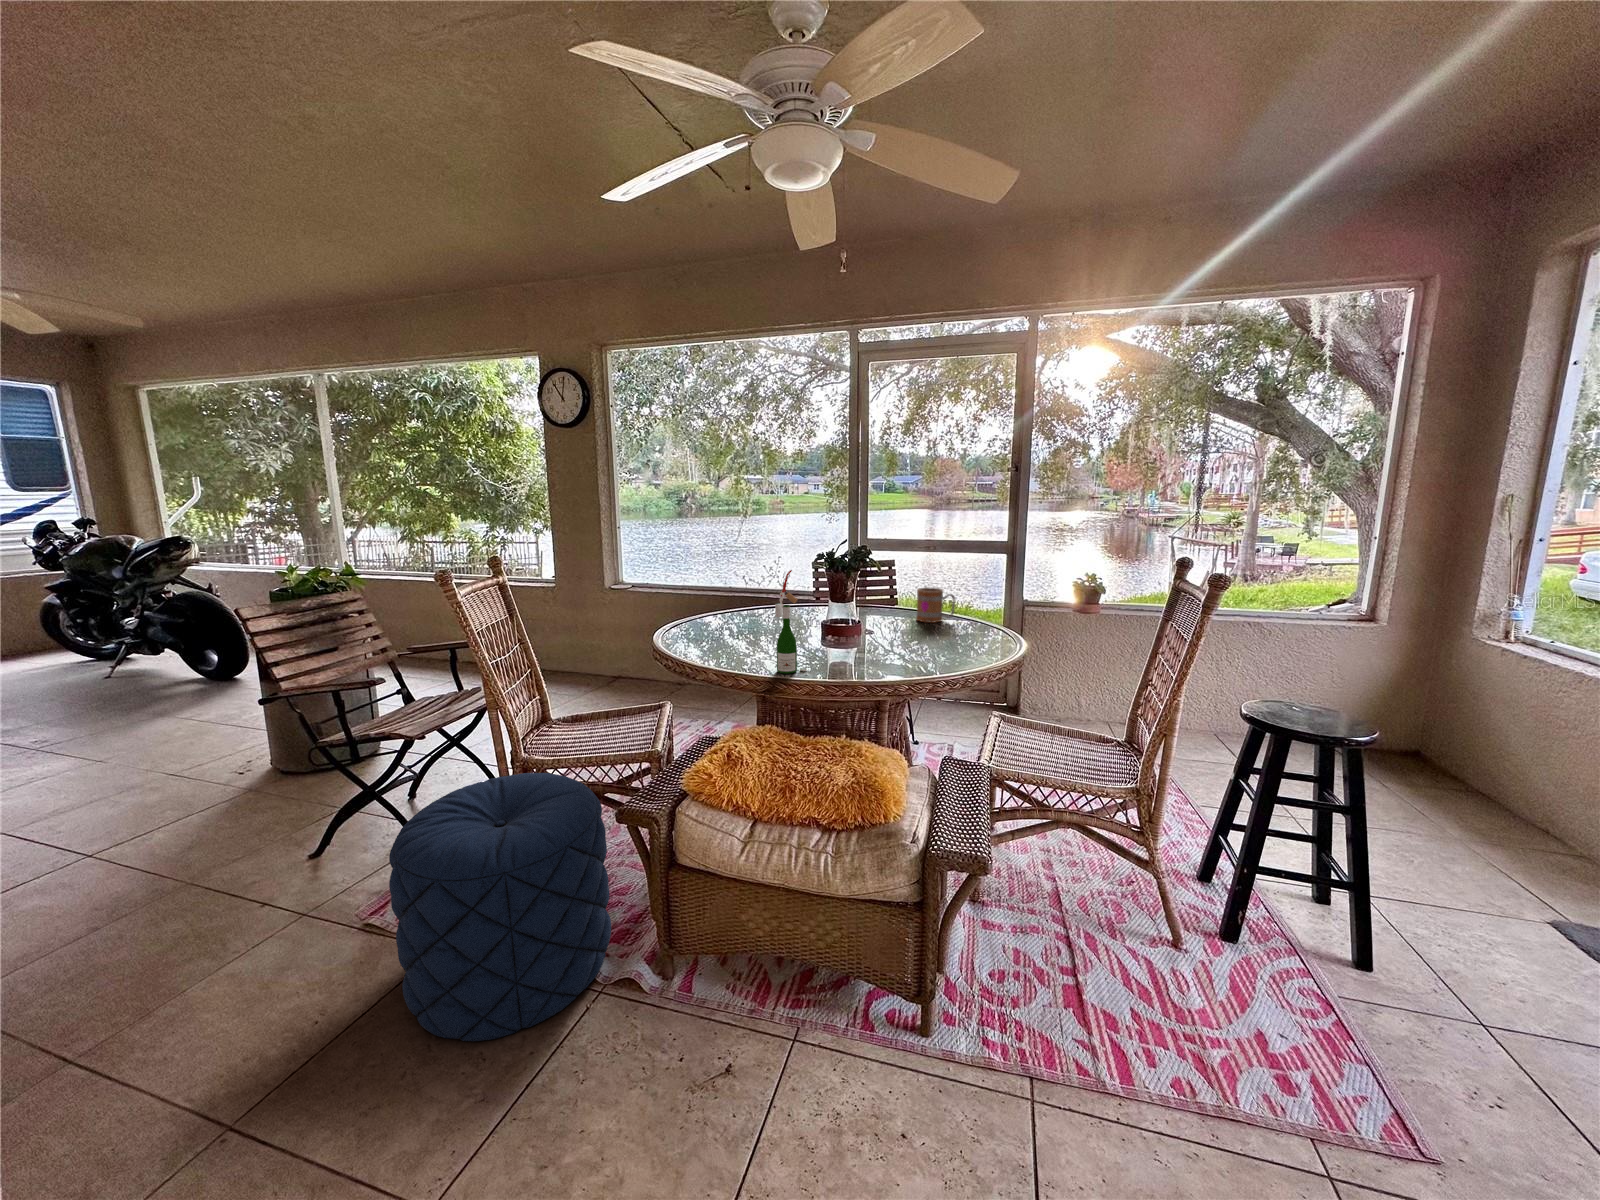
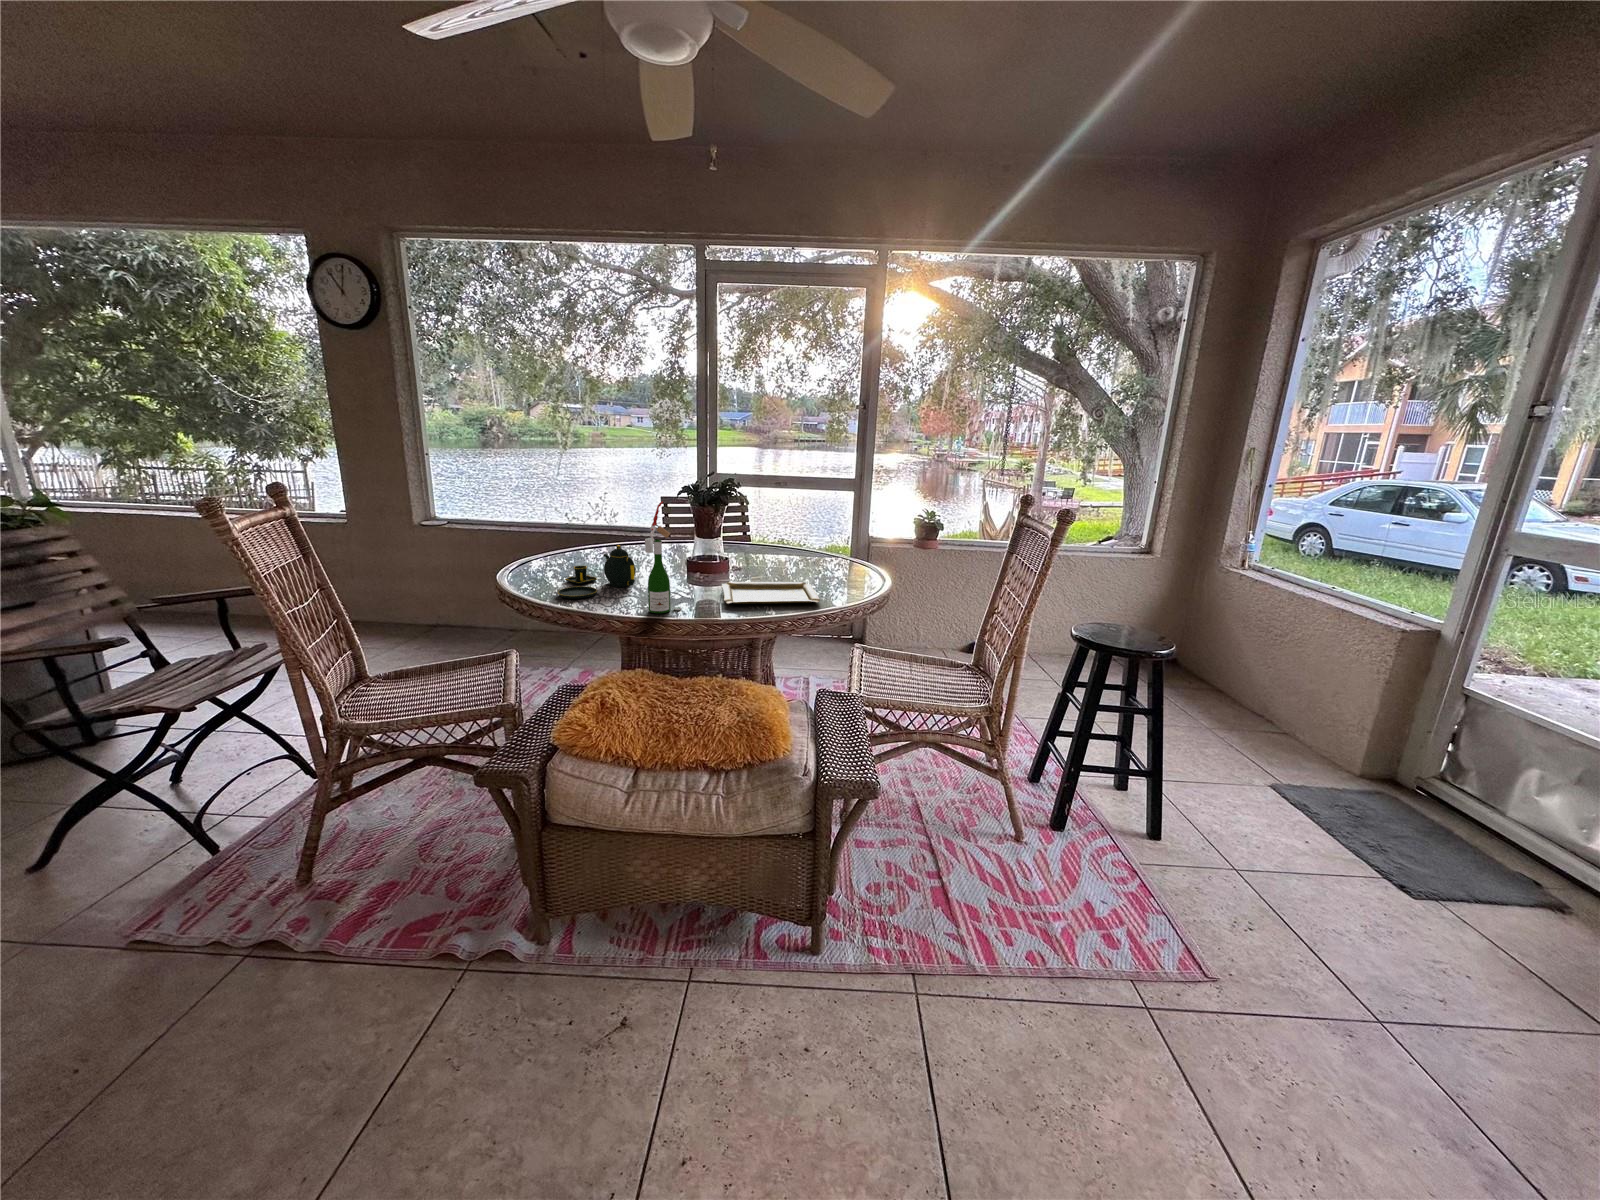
mug: present [916,587,955,623] -> none [784,524,822,559]
teapot: none [701,609,770,657] -> present [558,545,635,599]
tray: none [848,645,943,668] -> present [722,582,820,604]
pouf: present [389,773,611,1041] -> none [154,740,469,1060]

